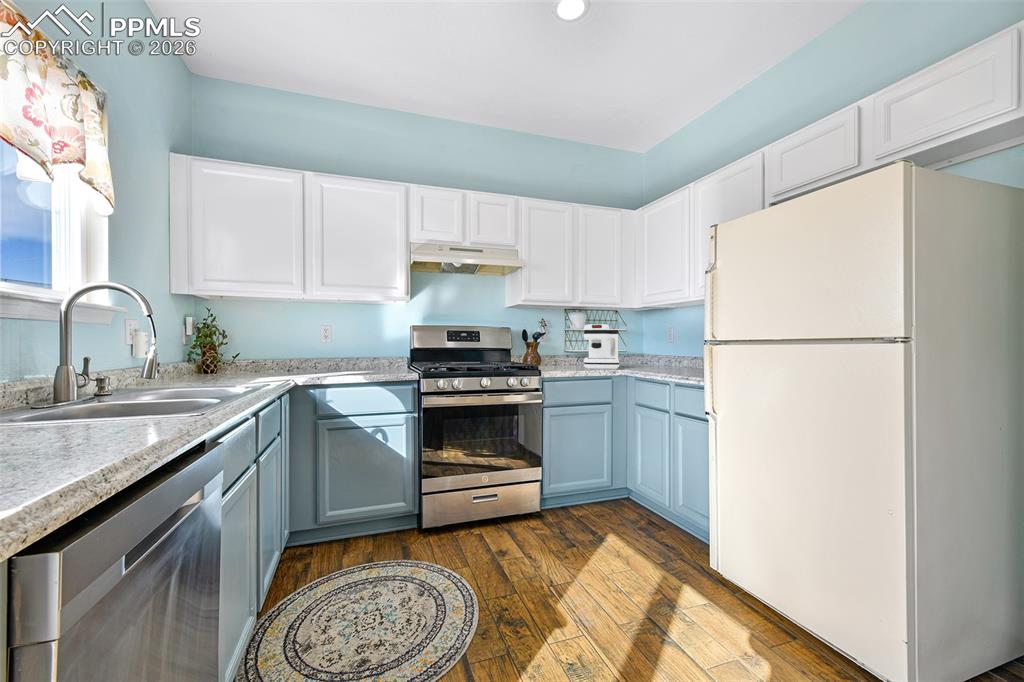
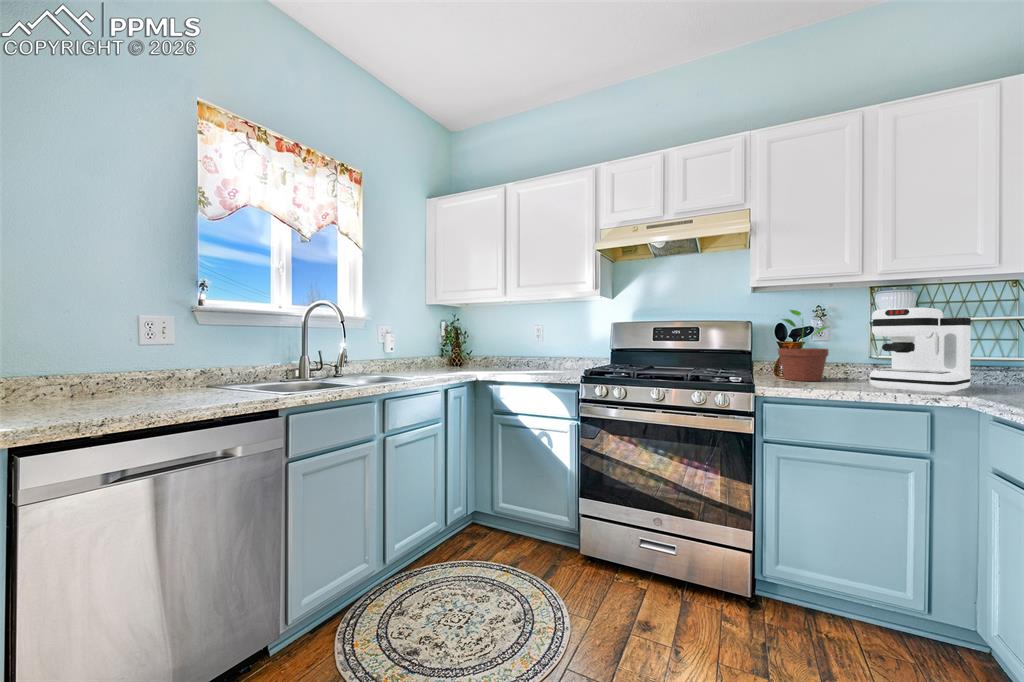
potted plant: none [531,322,561,368] -> present [778,310,828,381]

